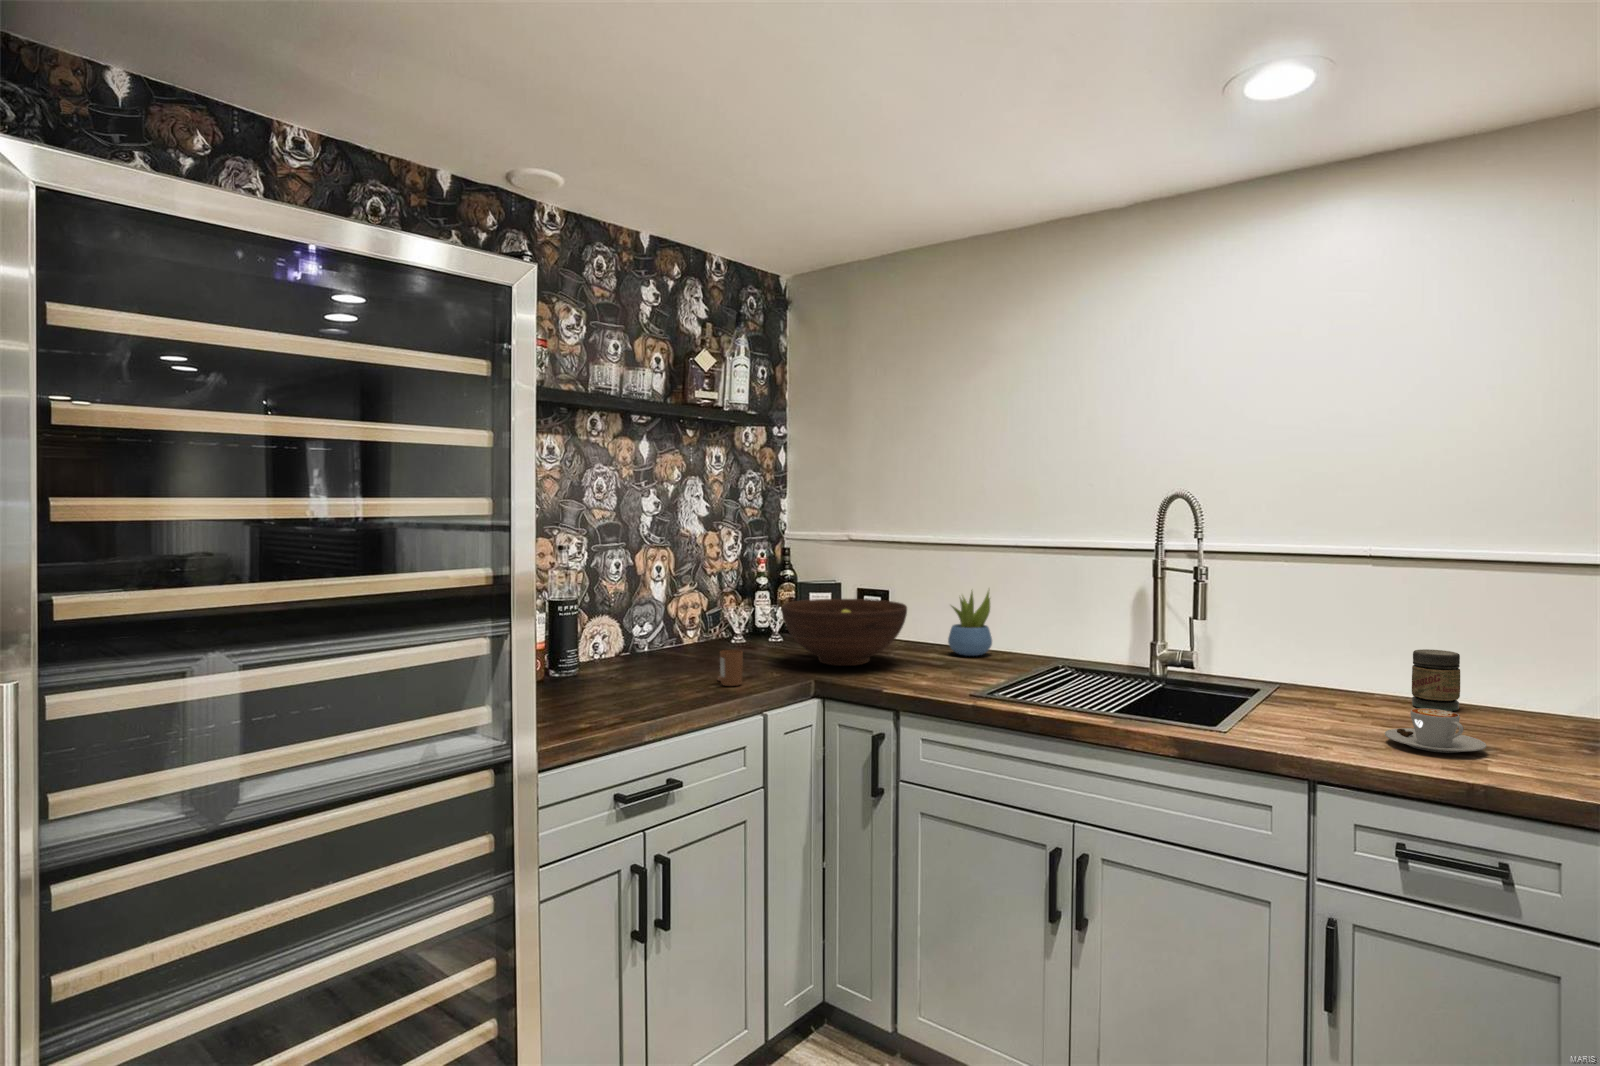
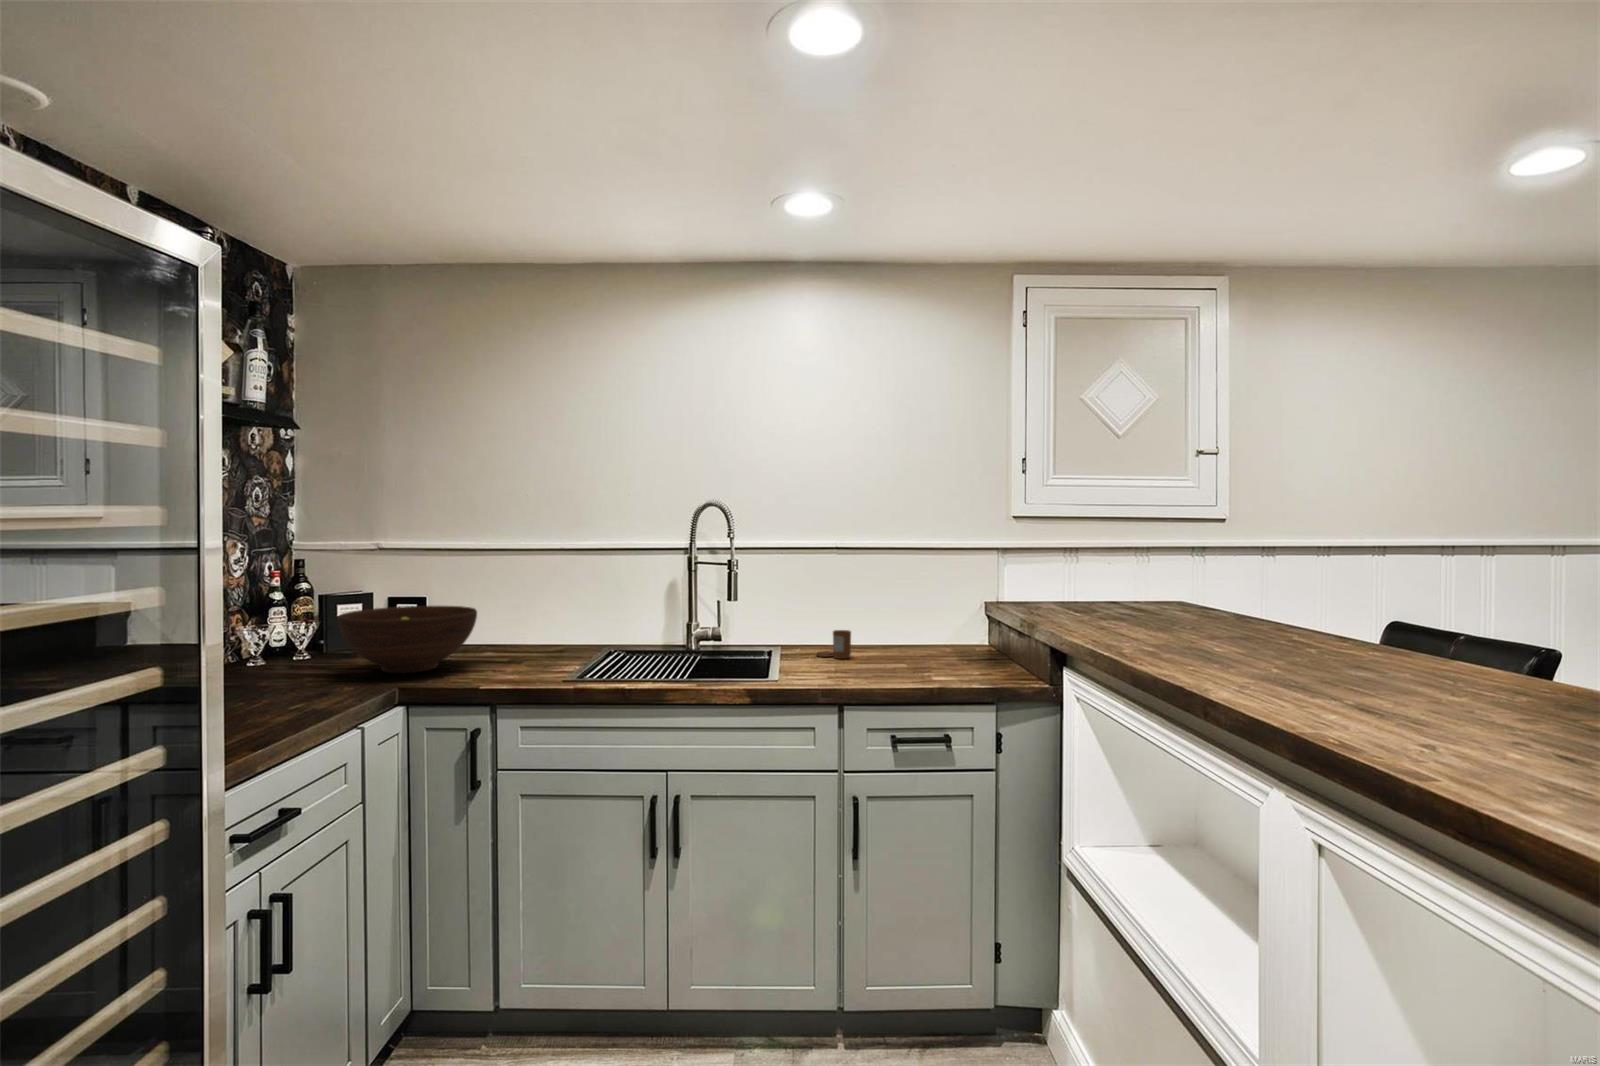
succulent plant: present [948,591,992,656] -> none [502,588,546,651]
jar: present [1412,649,1460,711] -> none [857,611,883,650]
candle: present [717,650,743,686] -> present [816,630,851,659]
coffee cup: present [1385,708,1486,753] -> none [868,647,922,673]

